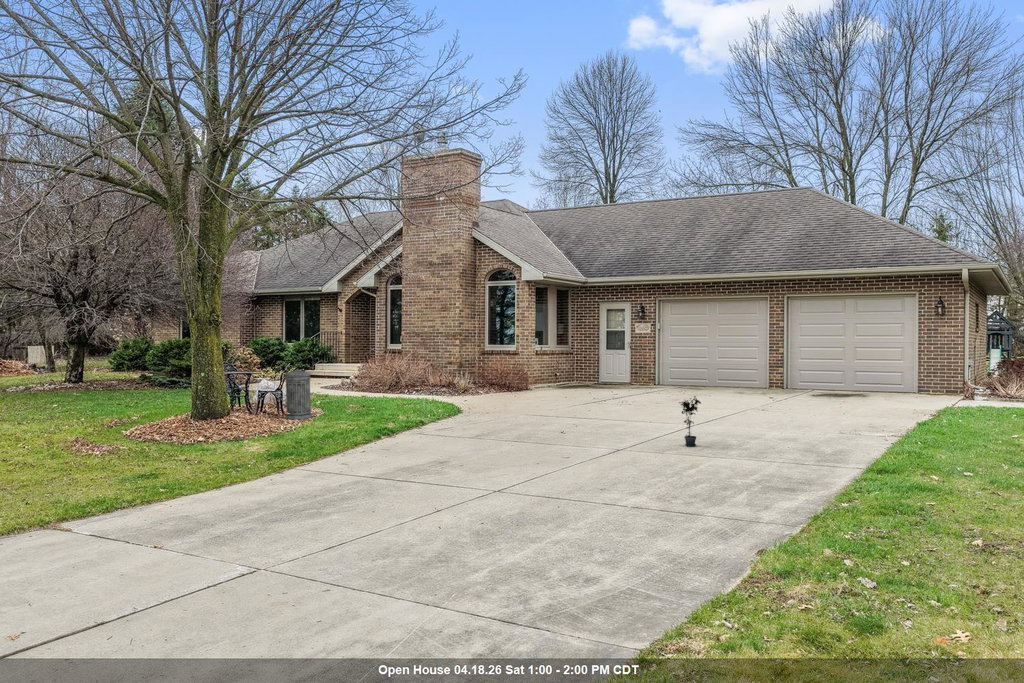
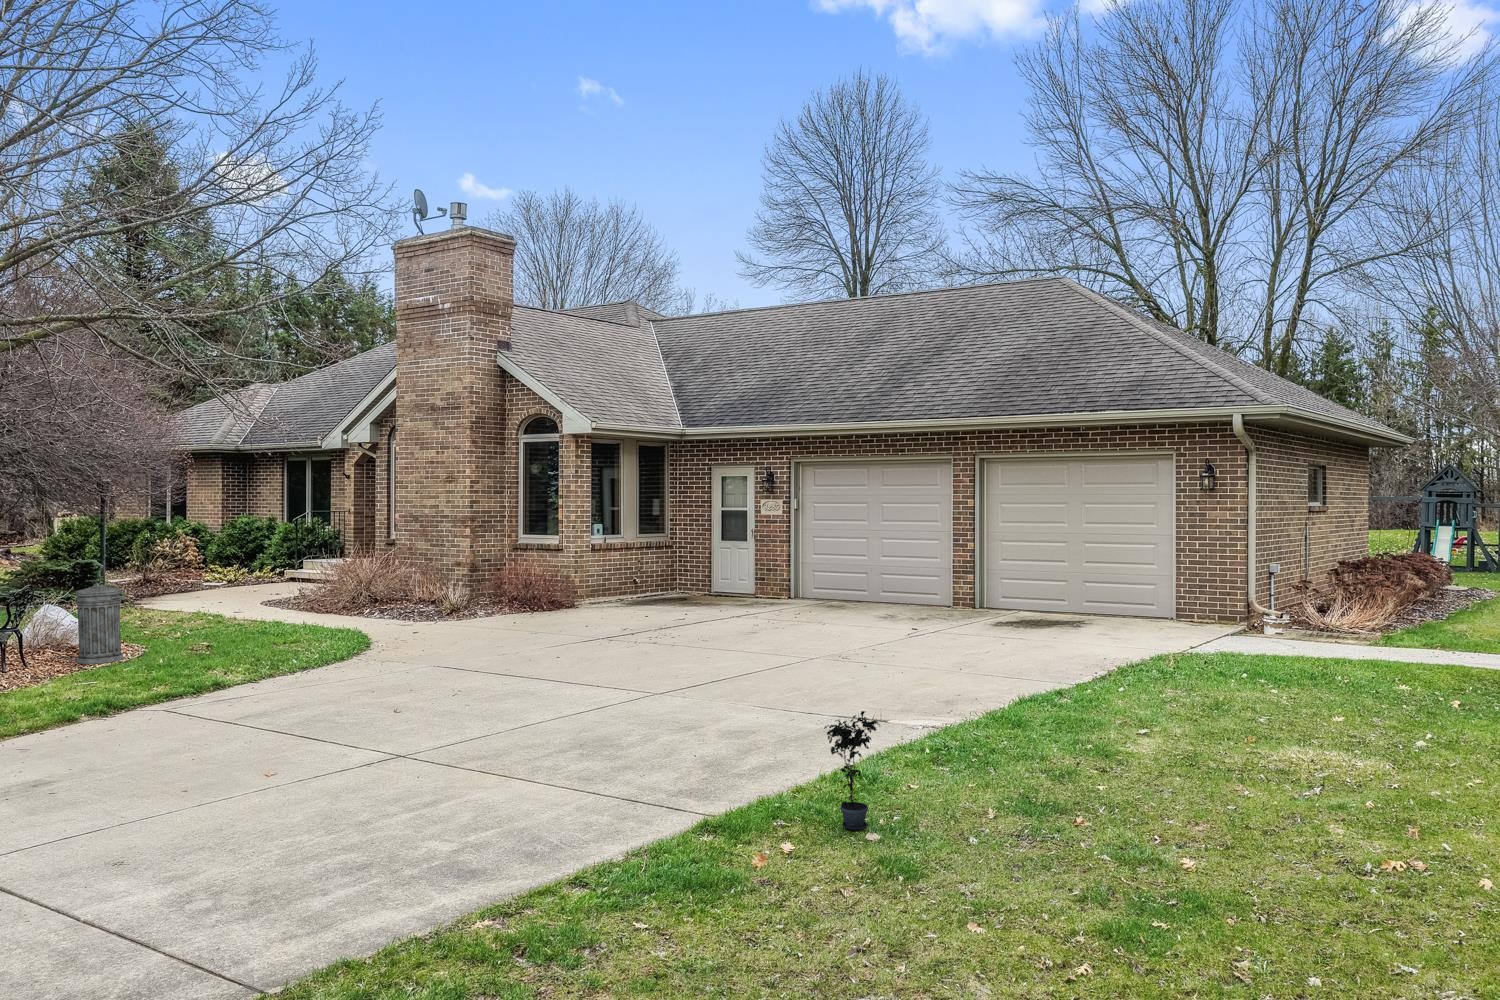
potted plant: present [679,396,701,446] -> present [824,711,880,830]

